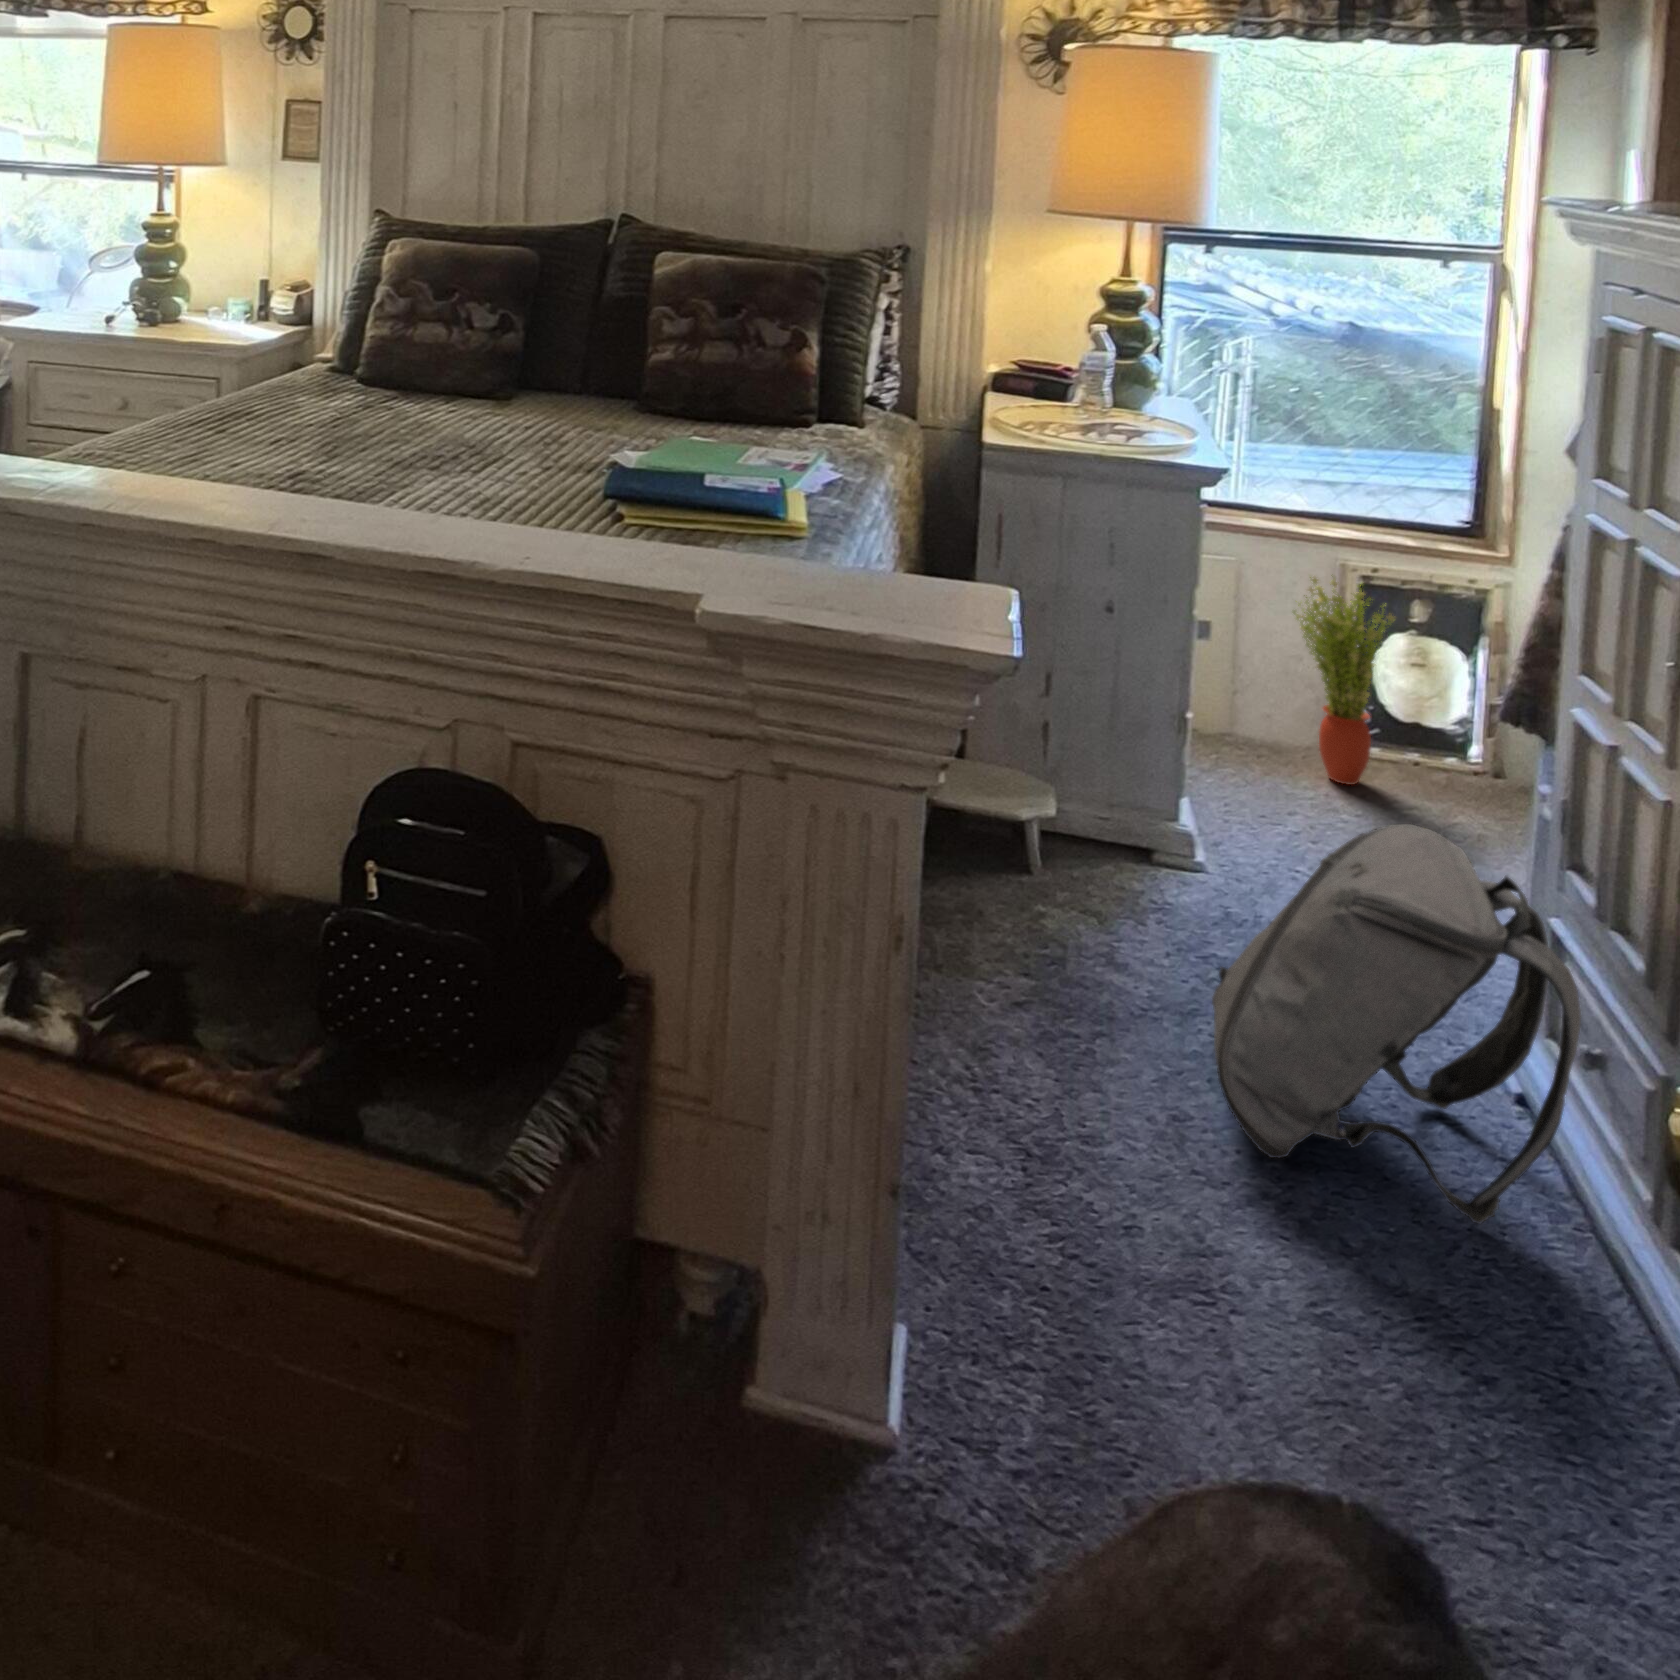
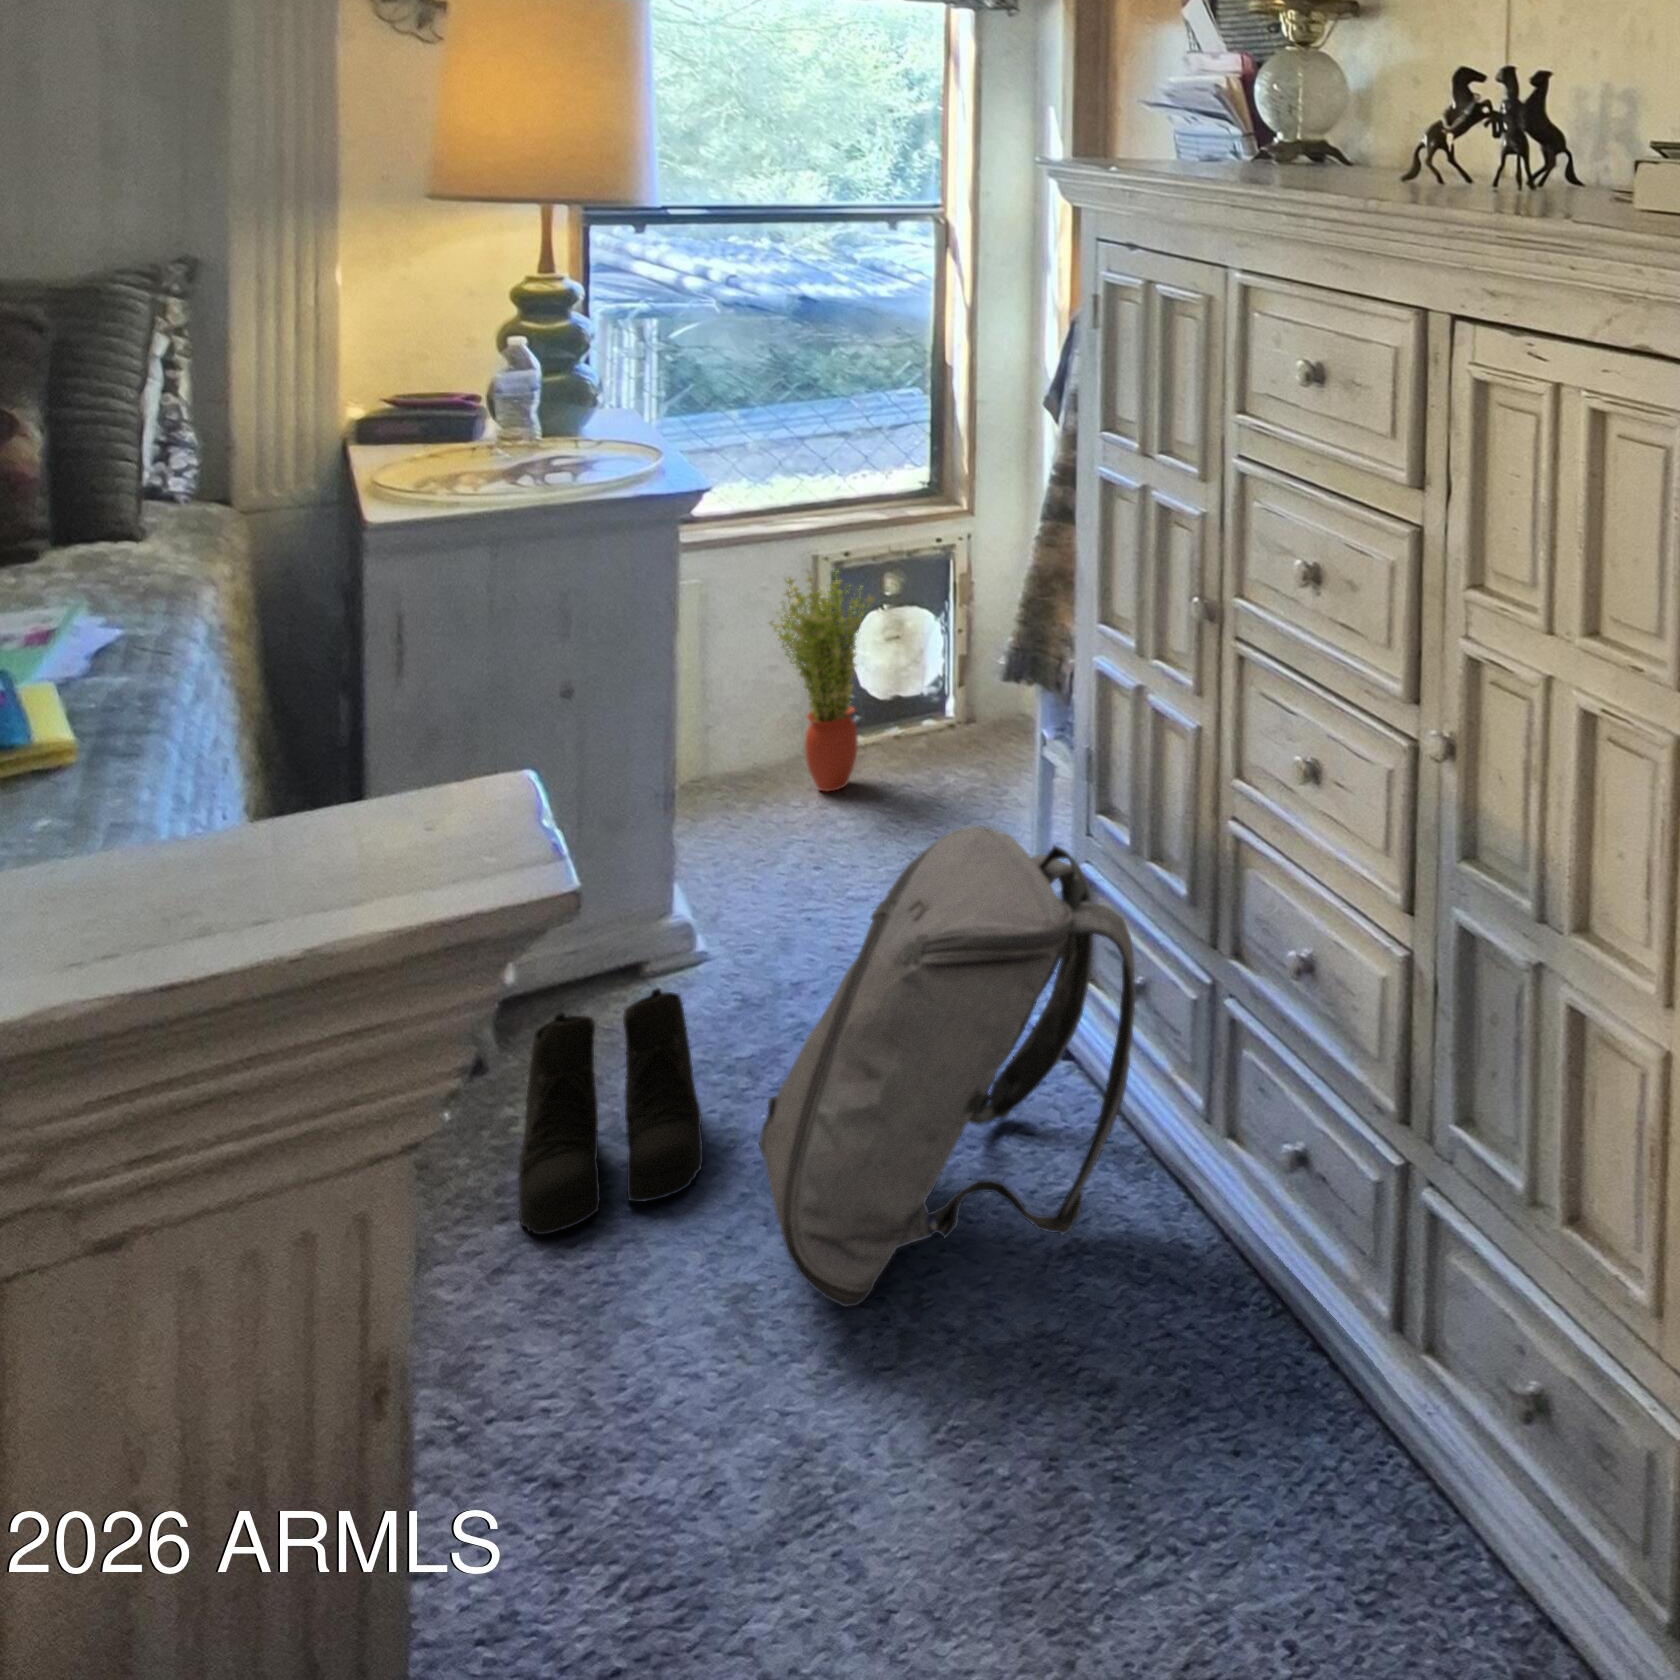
boots: none [1042,838,1175,1008] -> present [518,988,703,1234]

